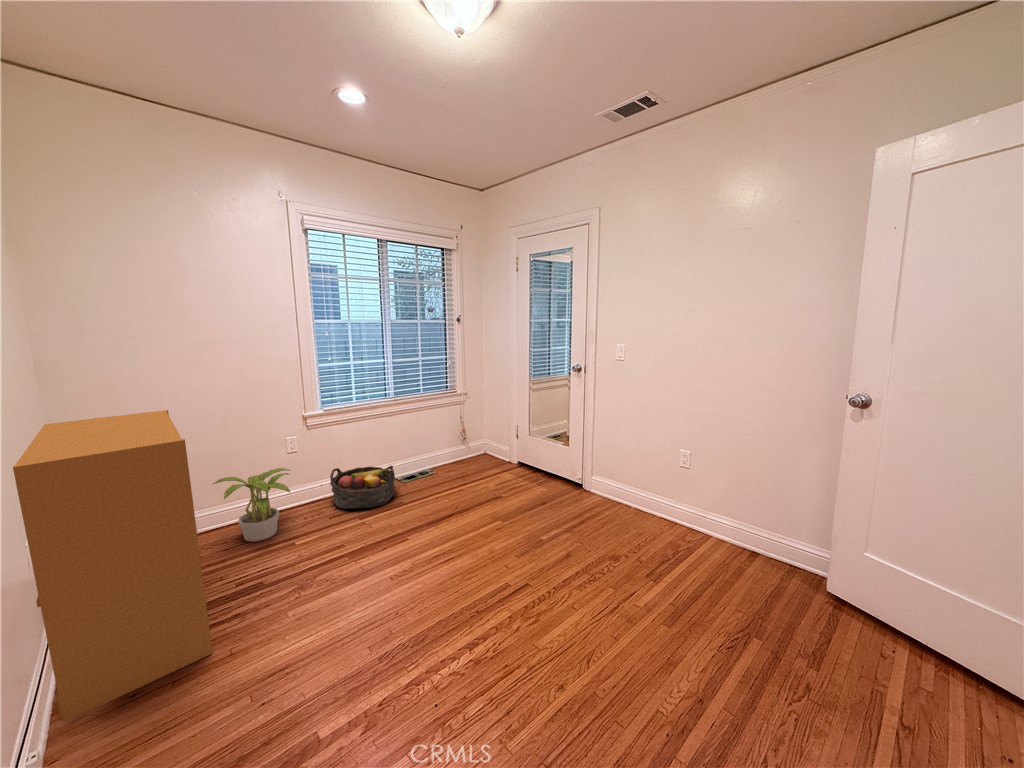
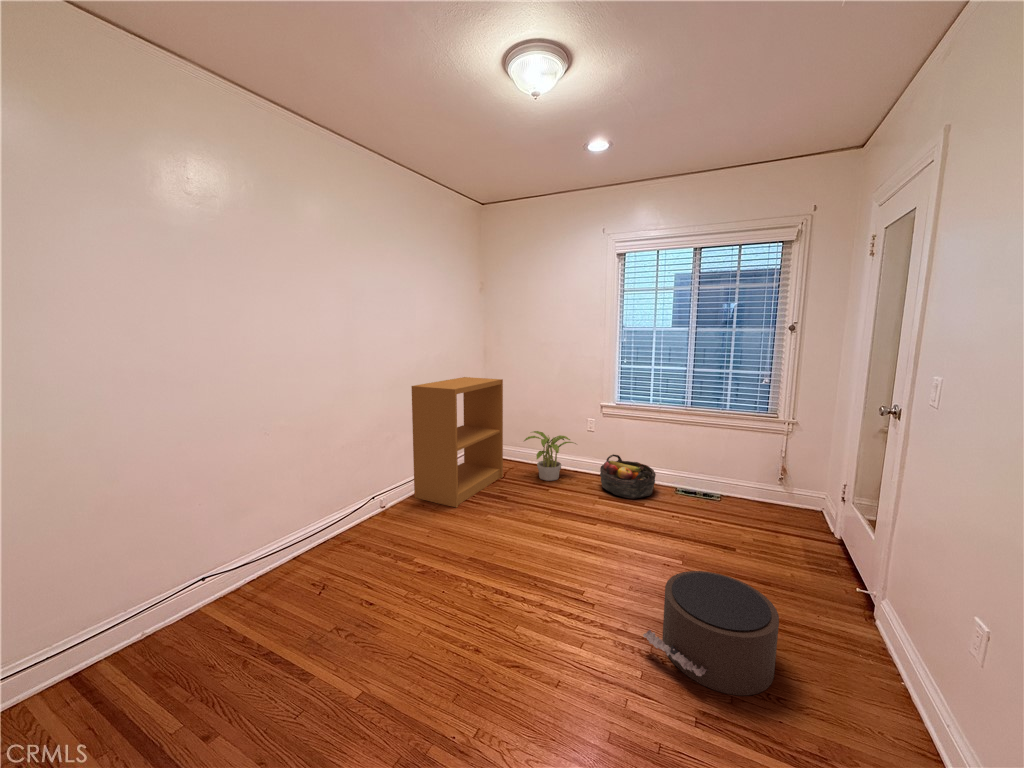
pouf: none [556,497,635,570] -> present [643,571,779,695]

